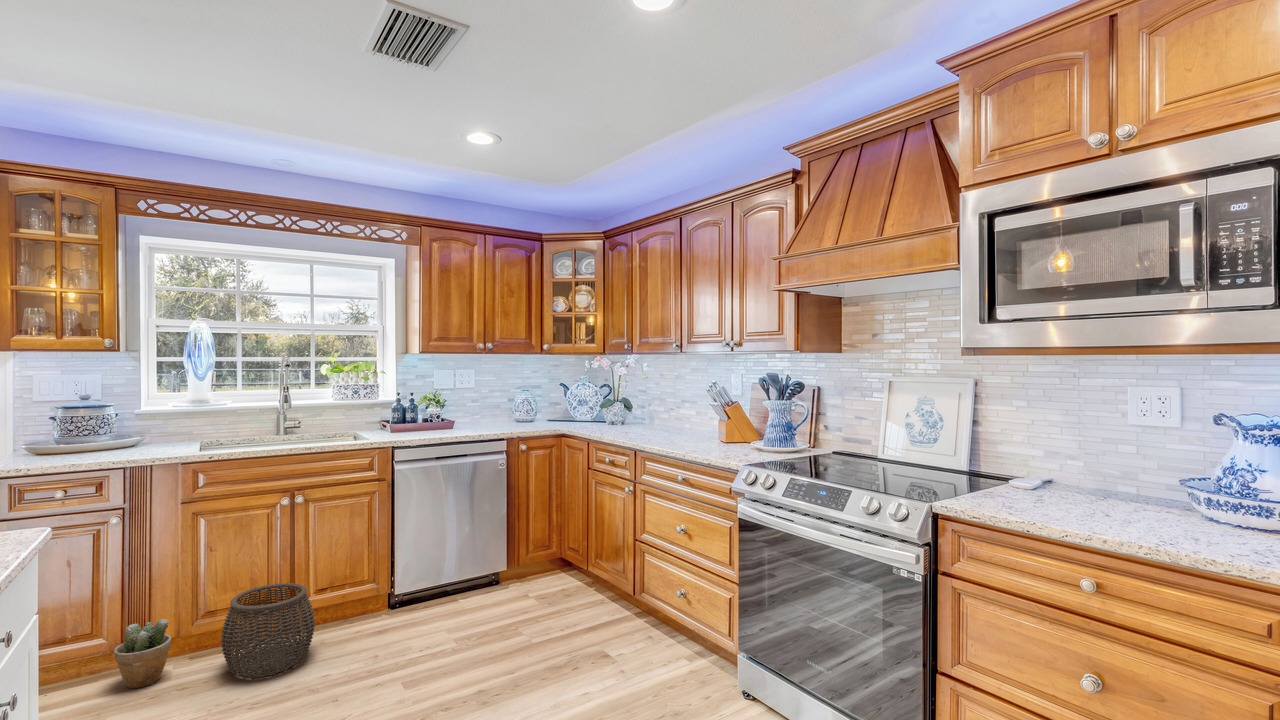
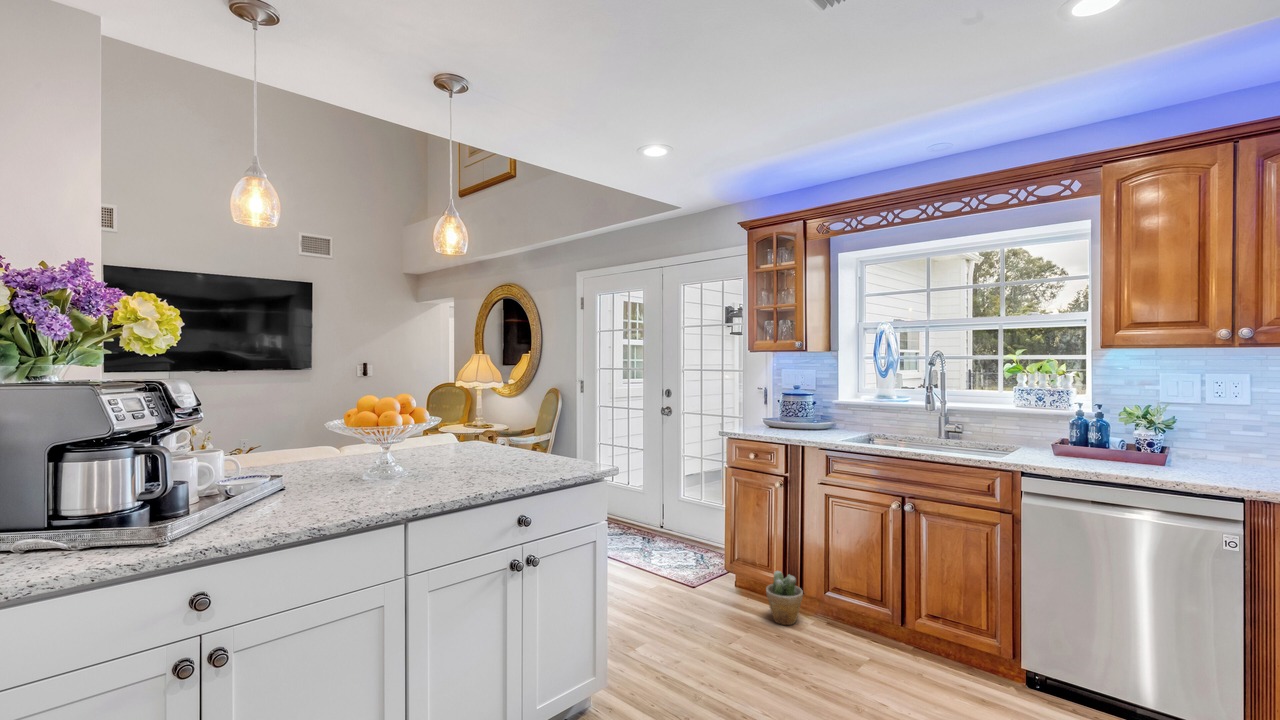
woven basket: present [221,583,315,678] -> none [813,581,899,677]

